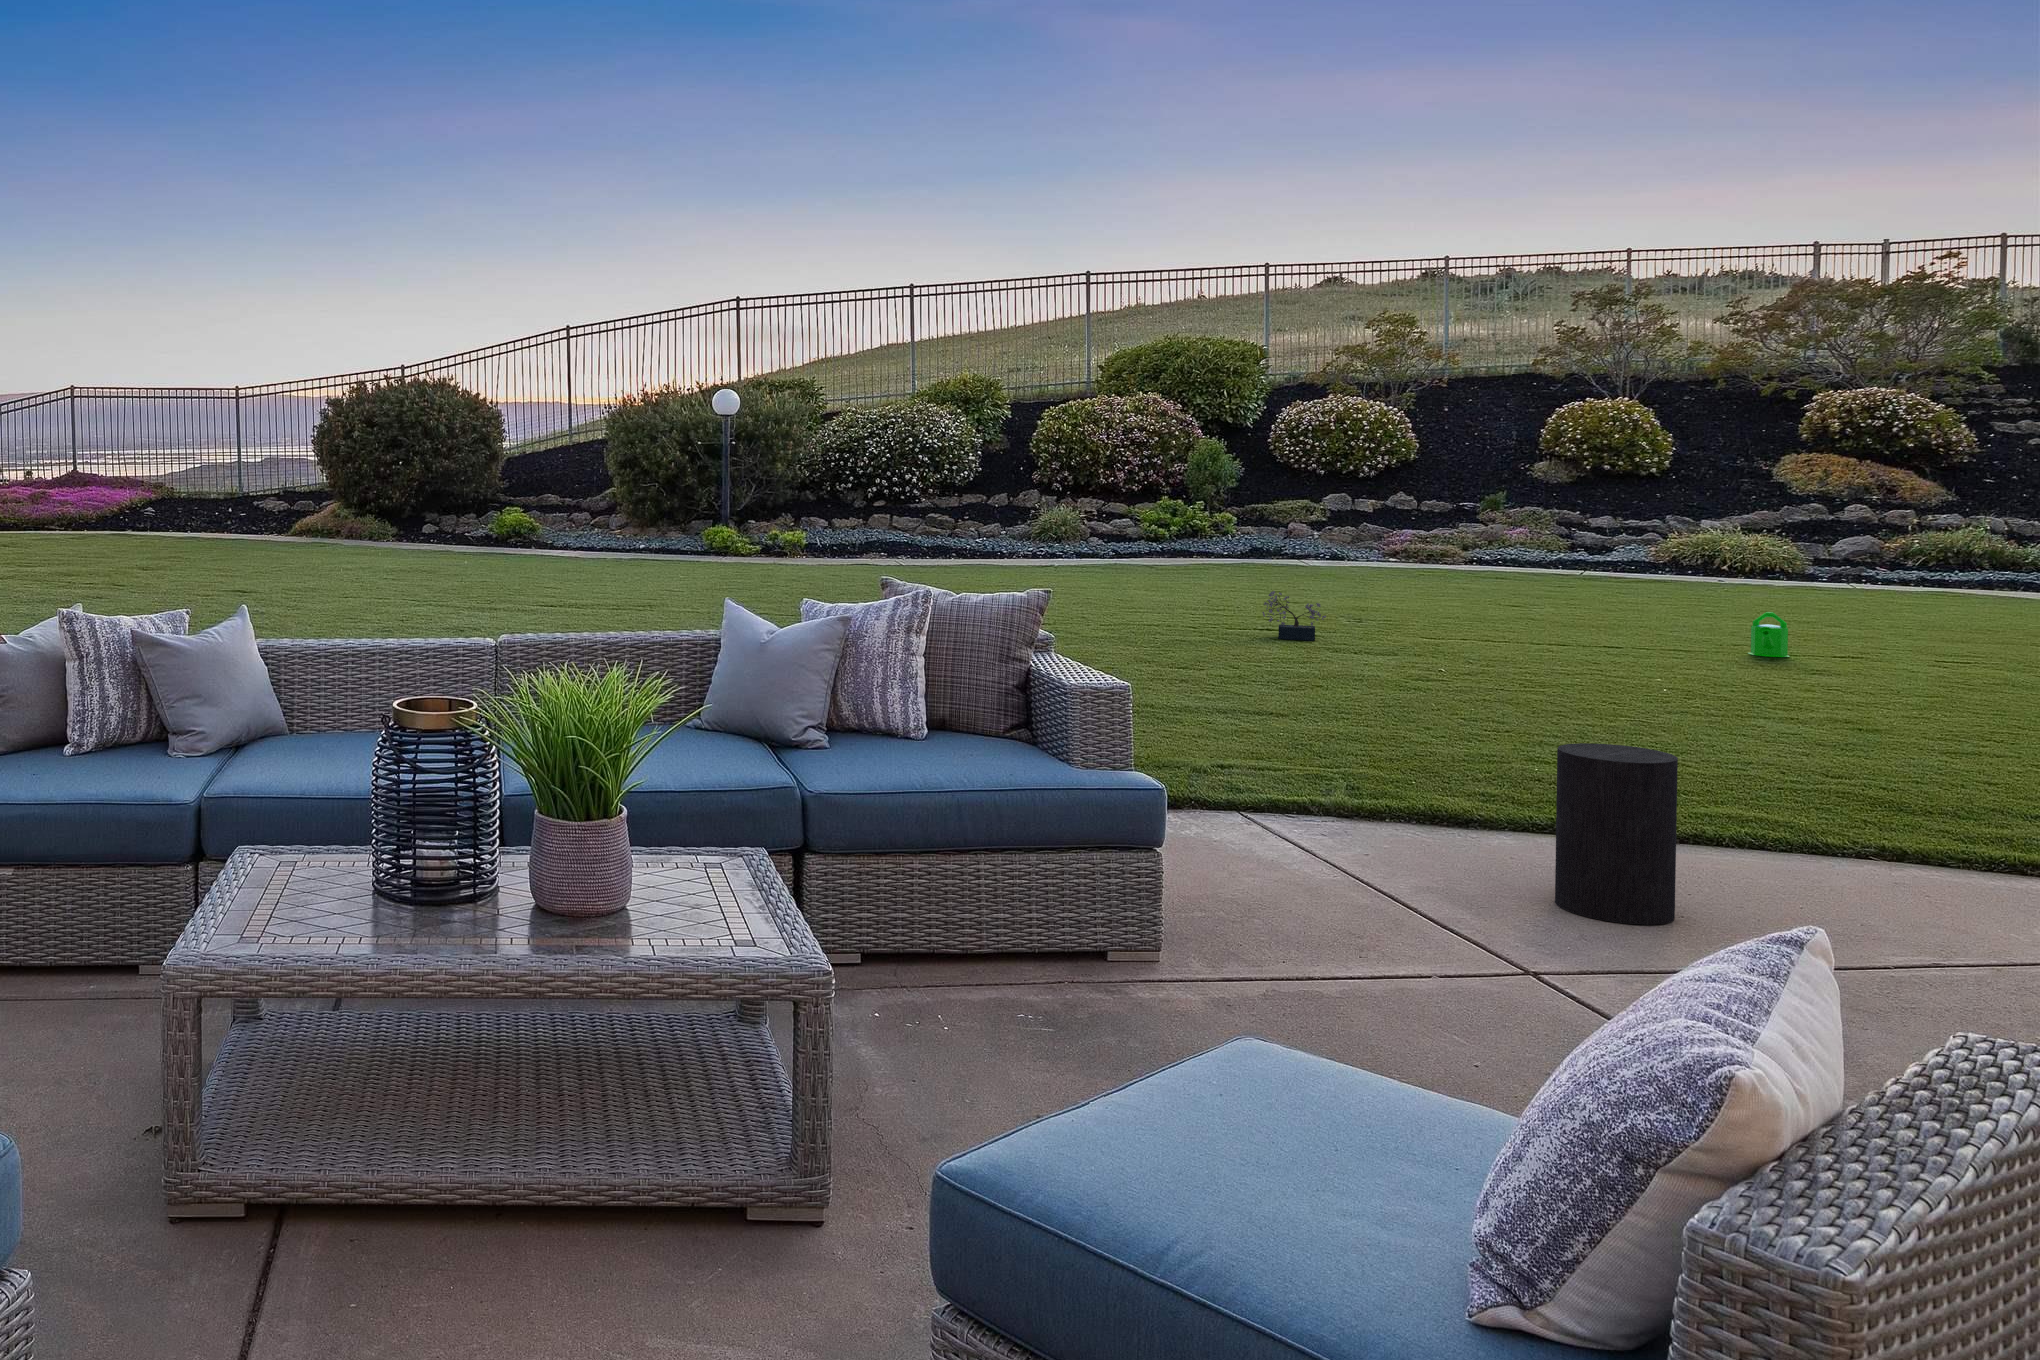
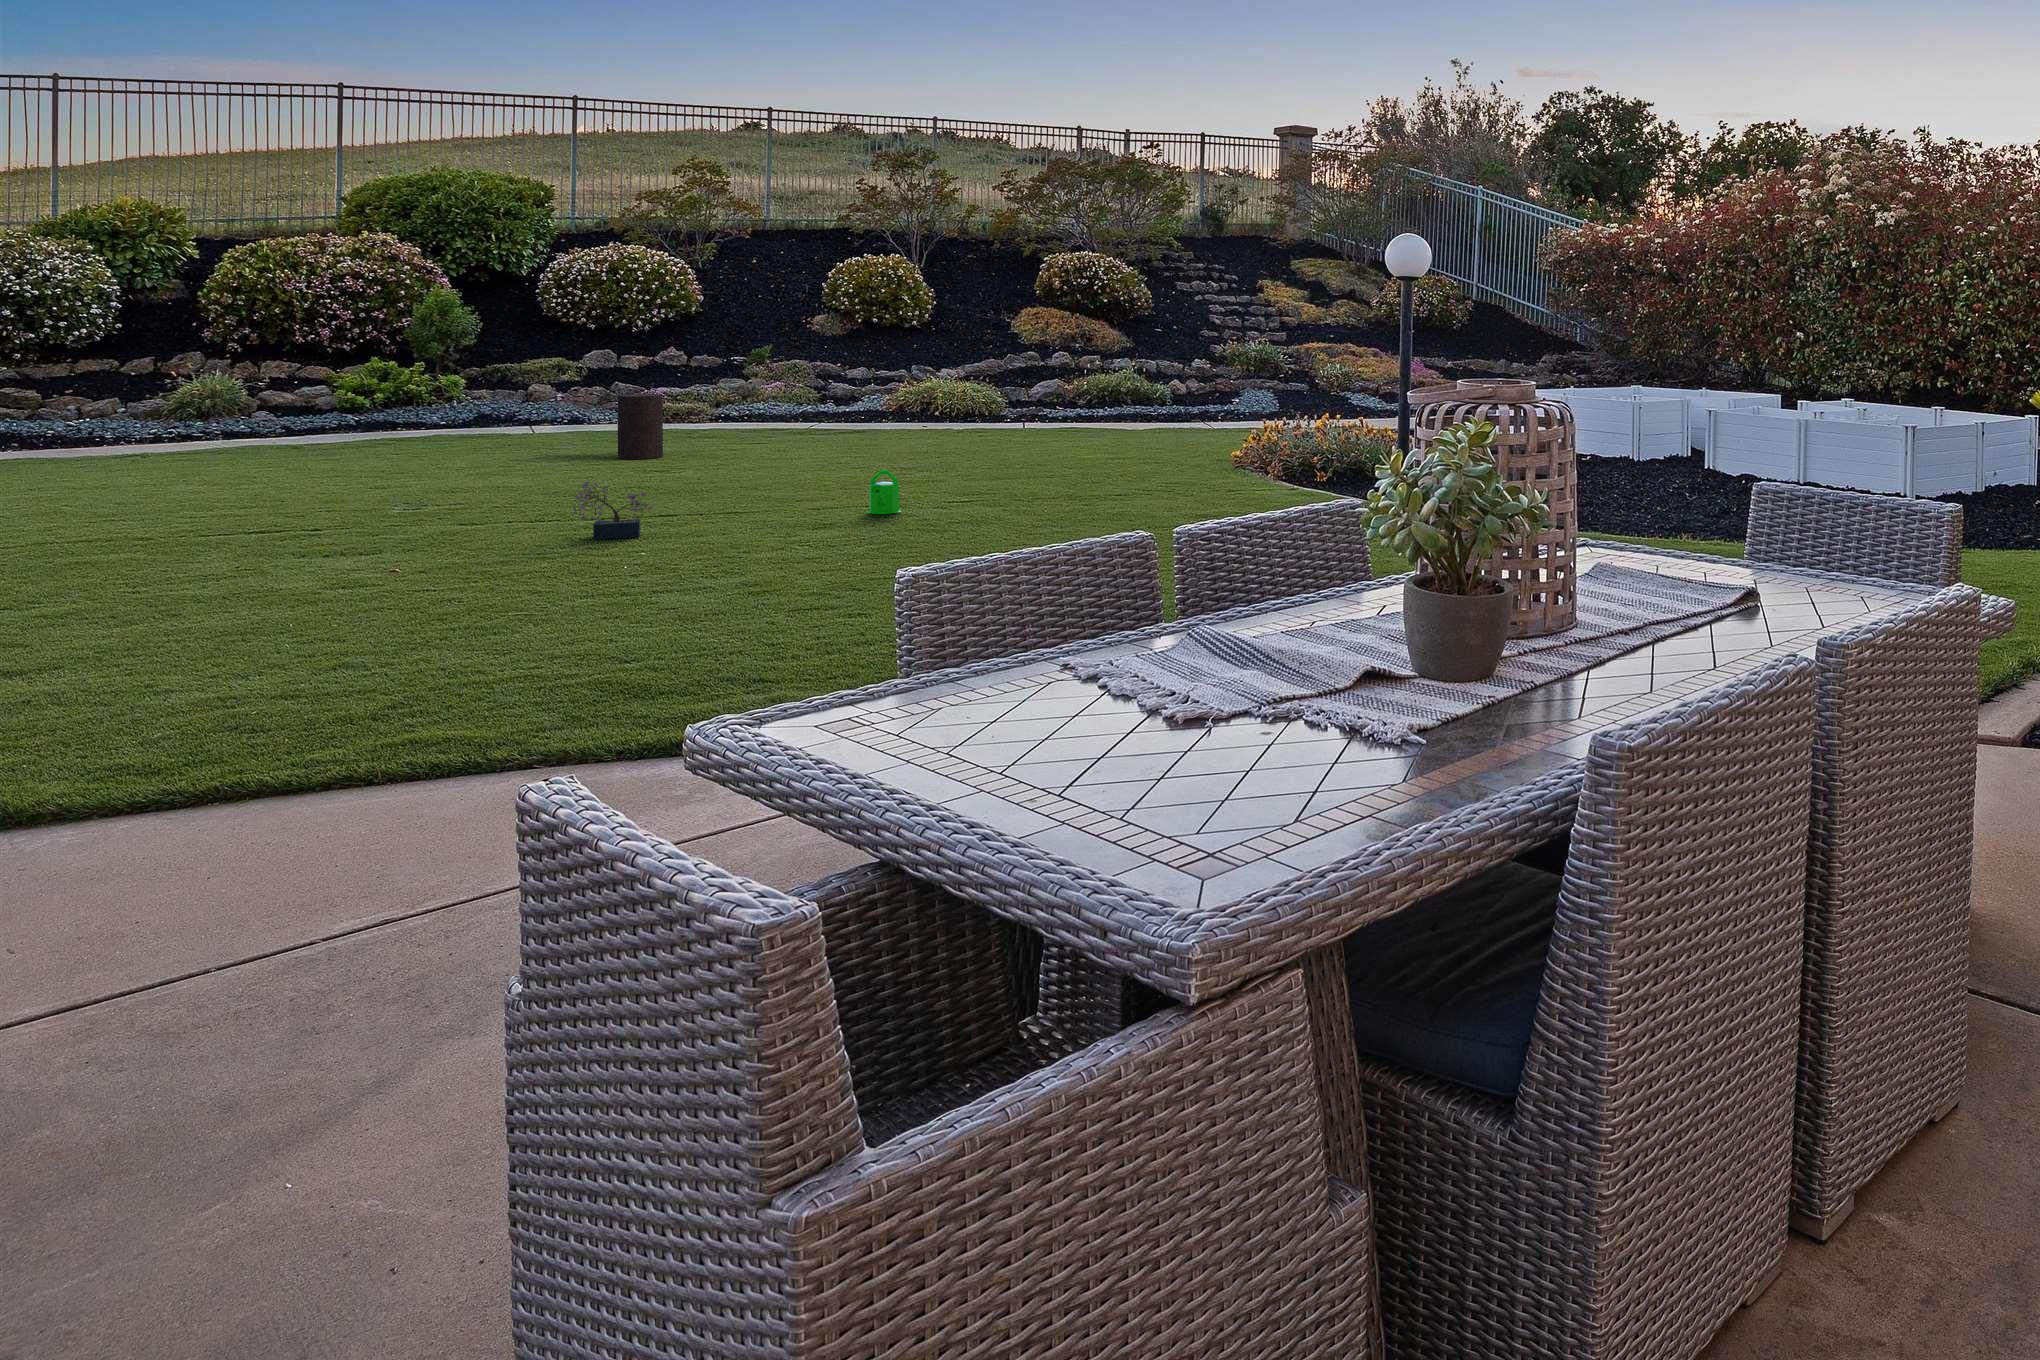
decorative plant: present [1262,591,1326,641] -> present [574,481,653,540]
stool: present [1555,743,1678,925] -> present [617,394,663,459]

